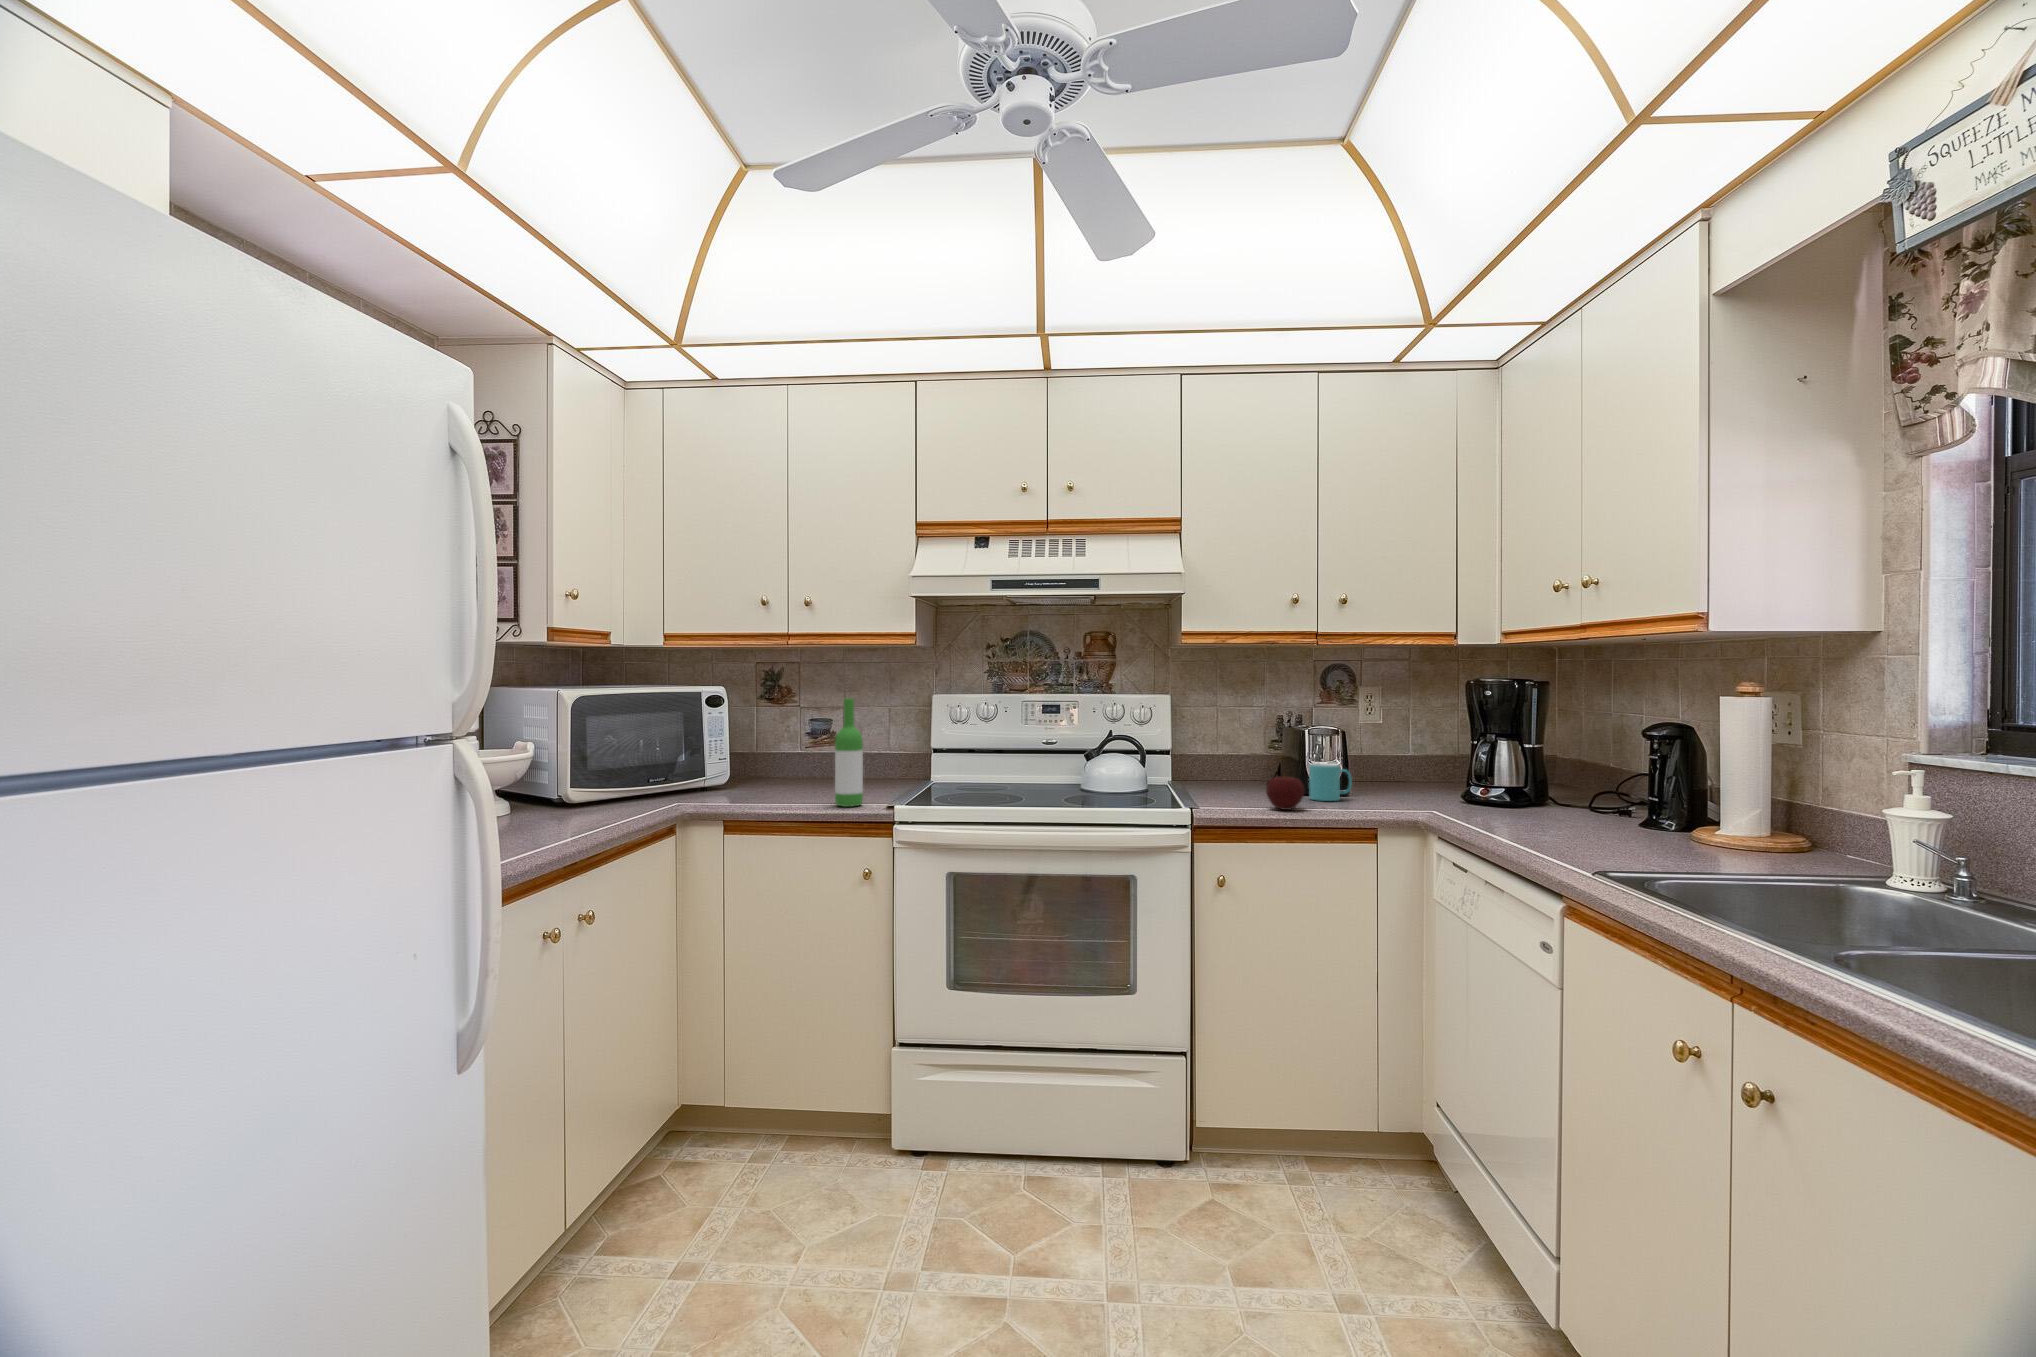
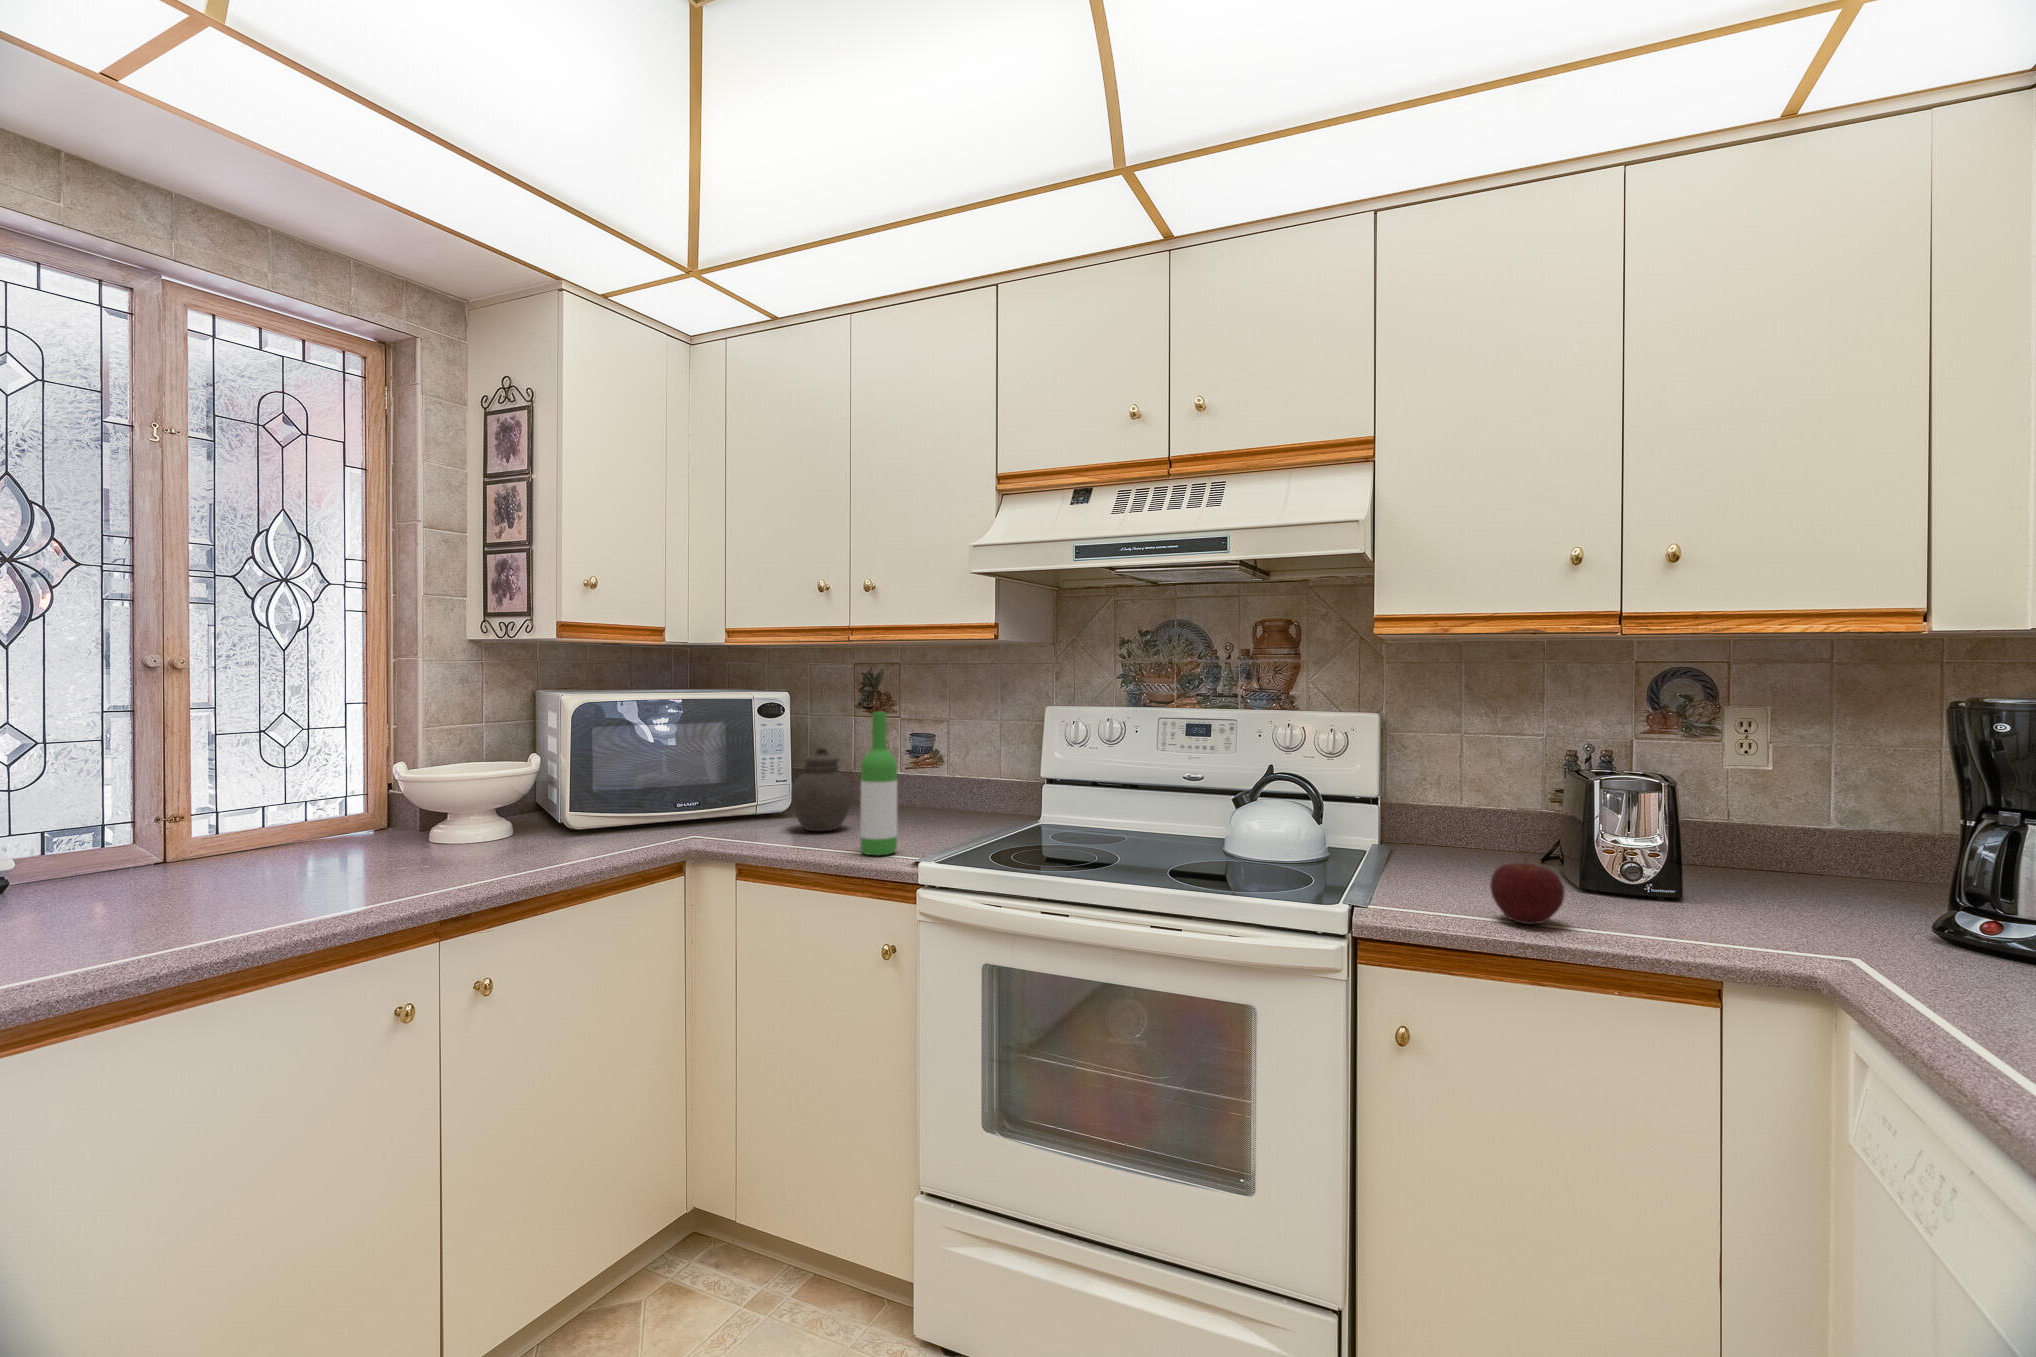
jar: none [746,730,796,797] -> present [791,748,852,831]
mug: present [1309,763,1352,801] -> none [1596,839,1682,910]

